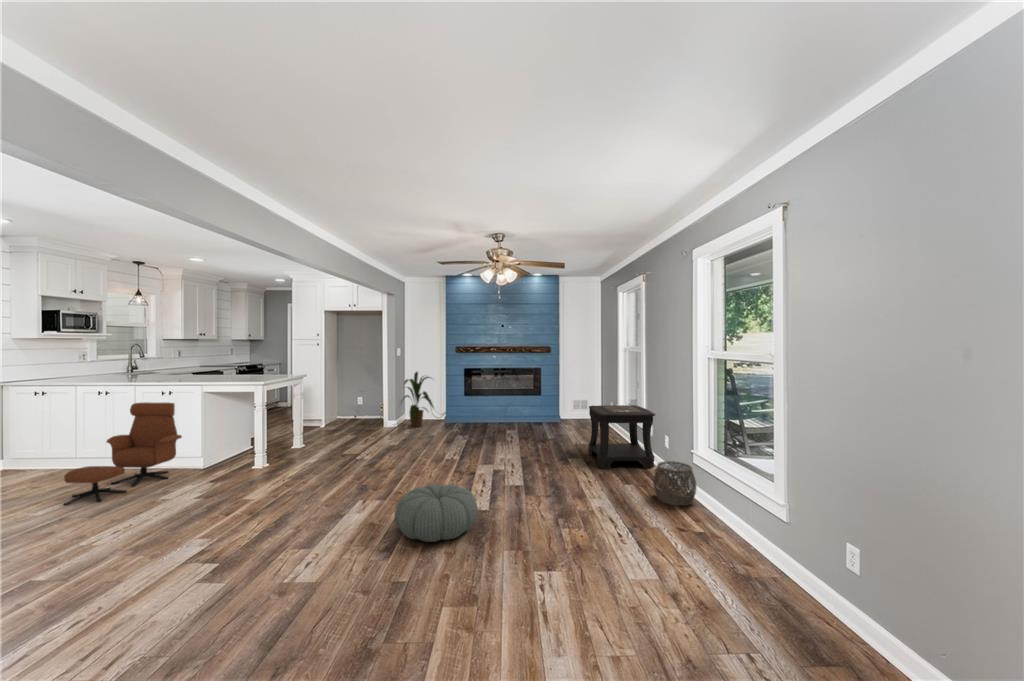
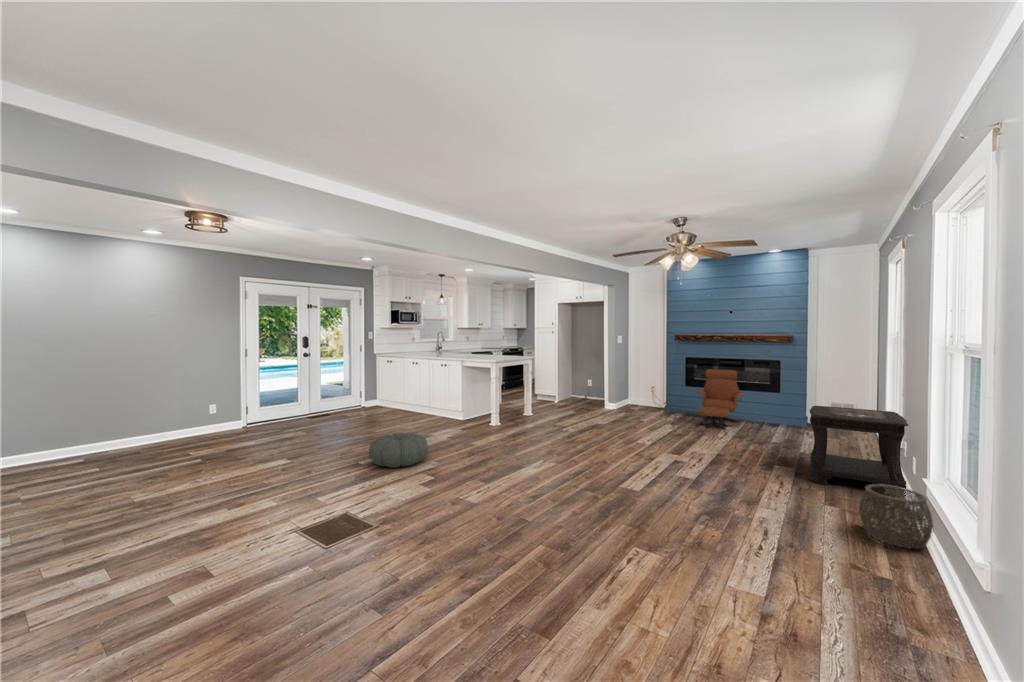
house plant: present [403,372,433,427] -> none [615,358,652,412]
lounge chair: present [64,402,182,505] -> present [697,369,744,429]
pouf: present [395,484,478,542] -> present [369,433,428,468]

